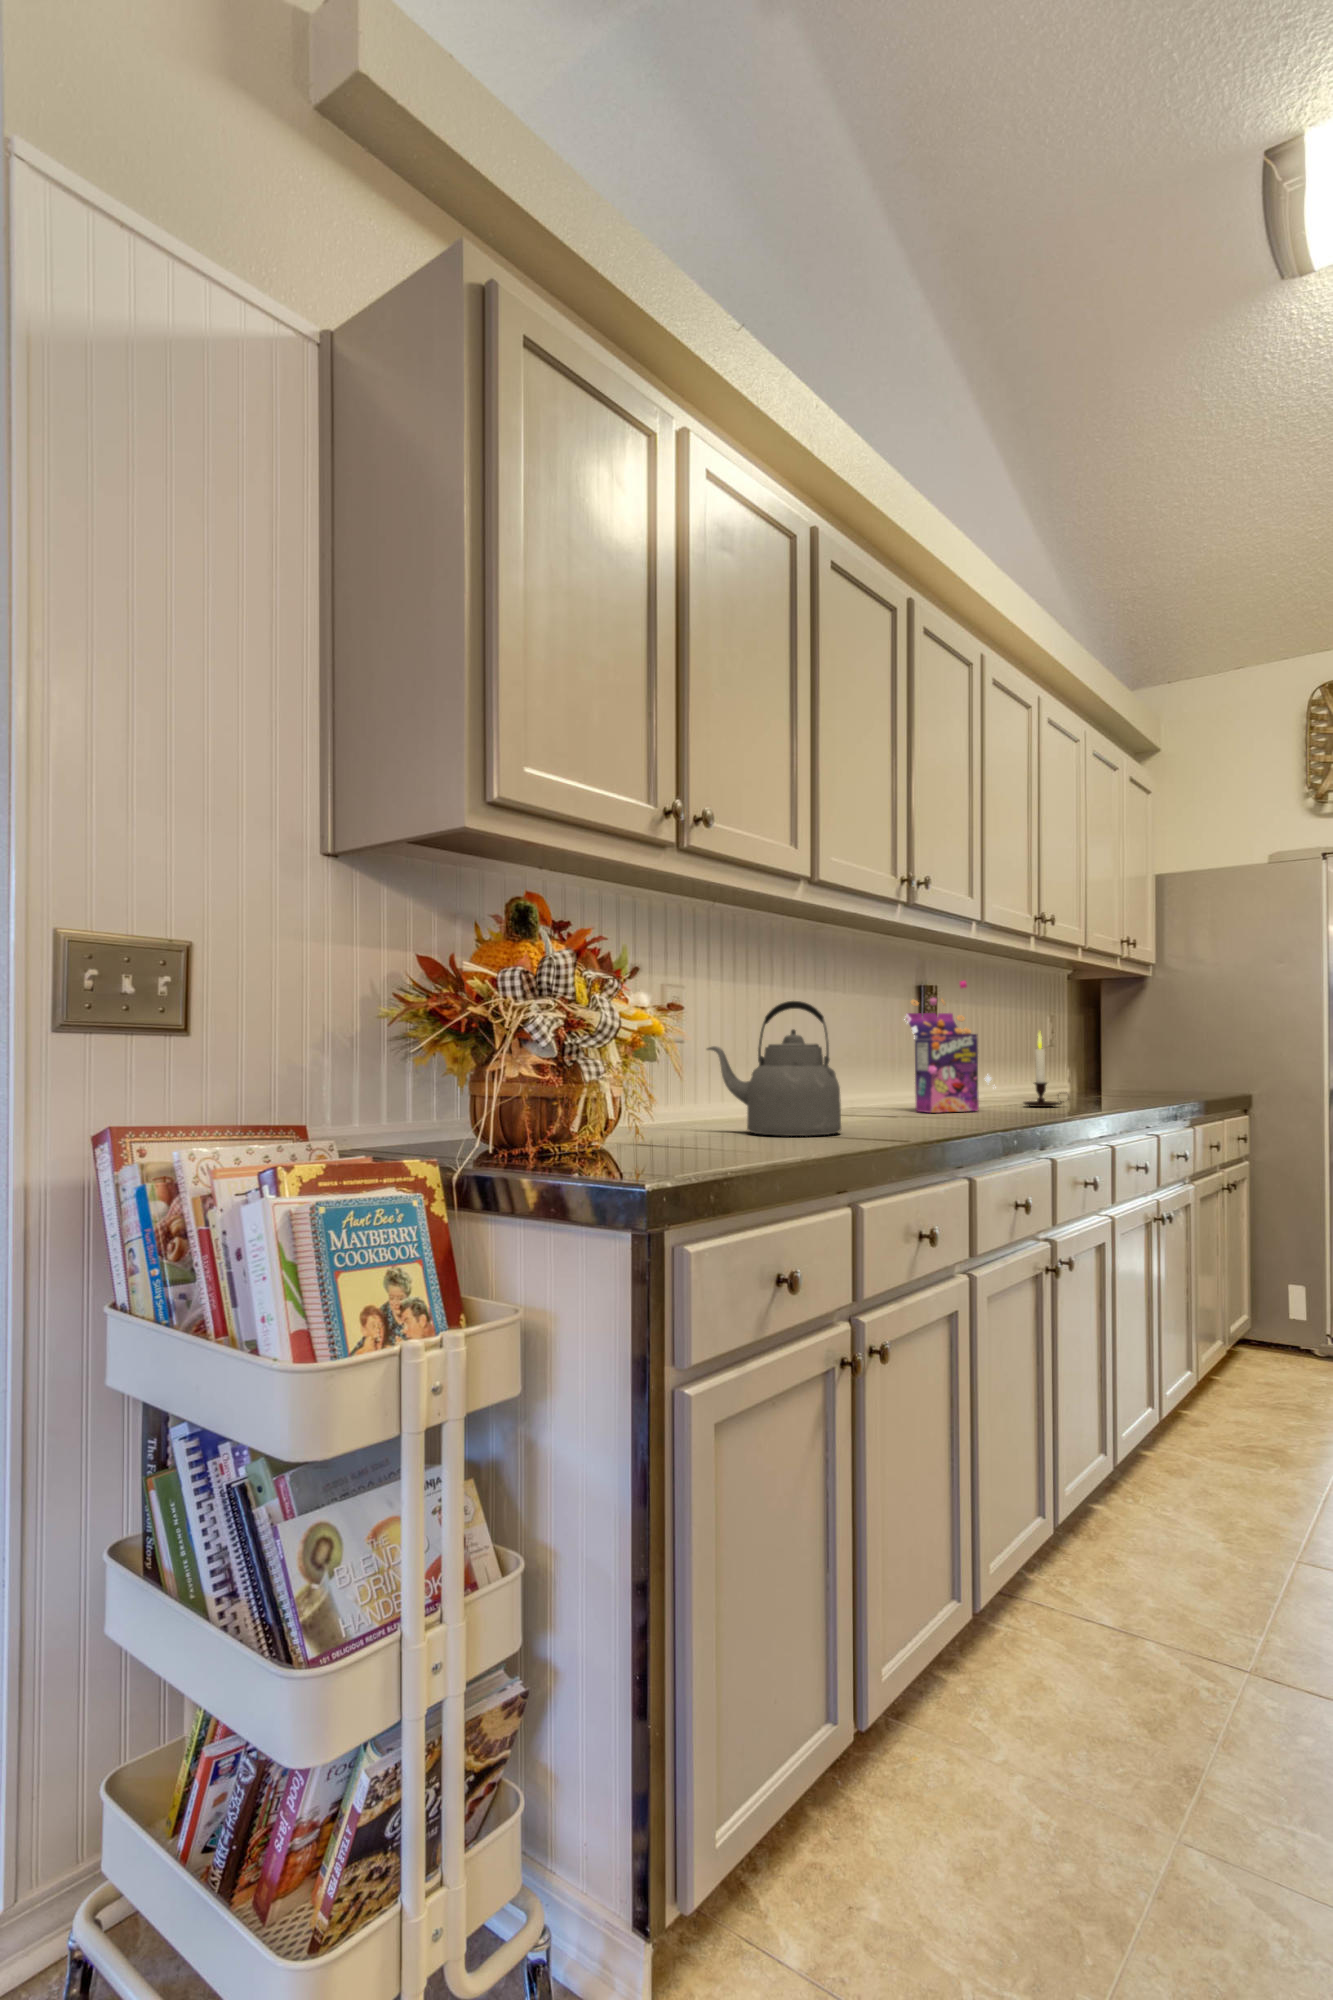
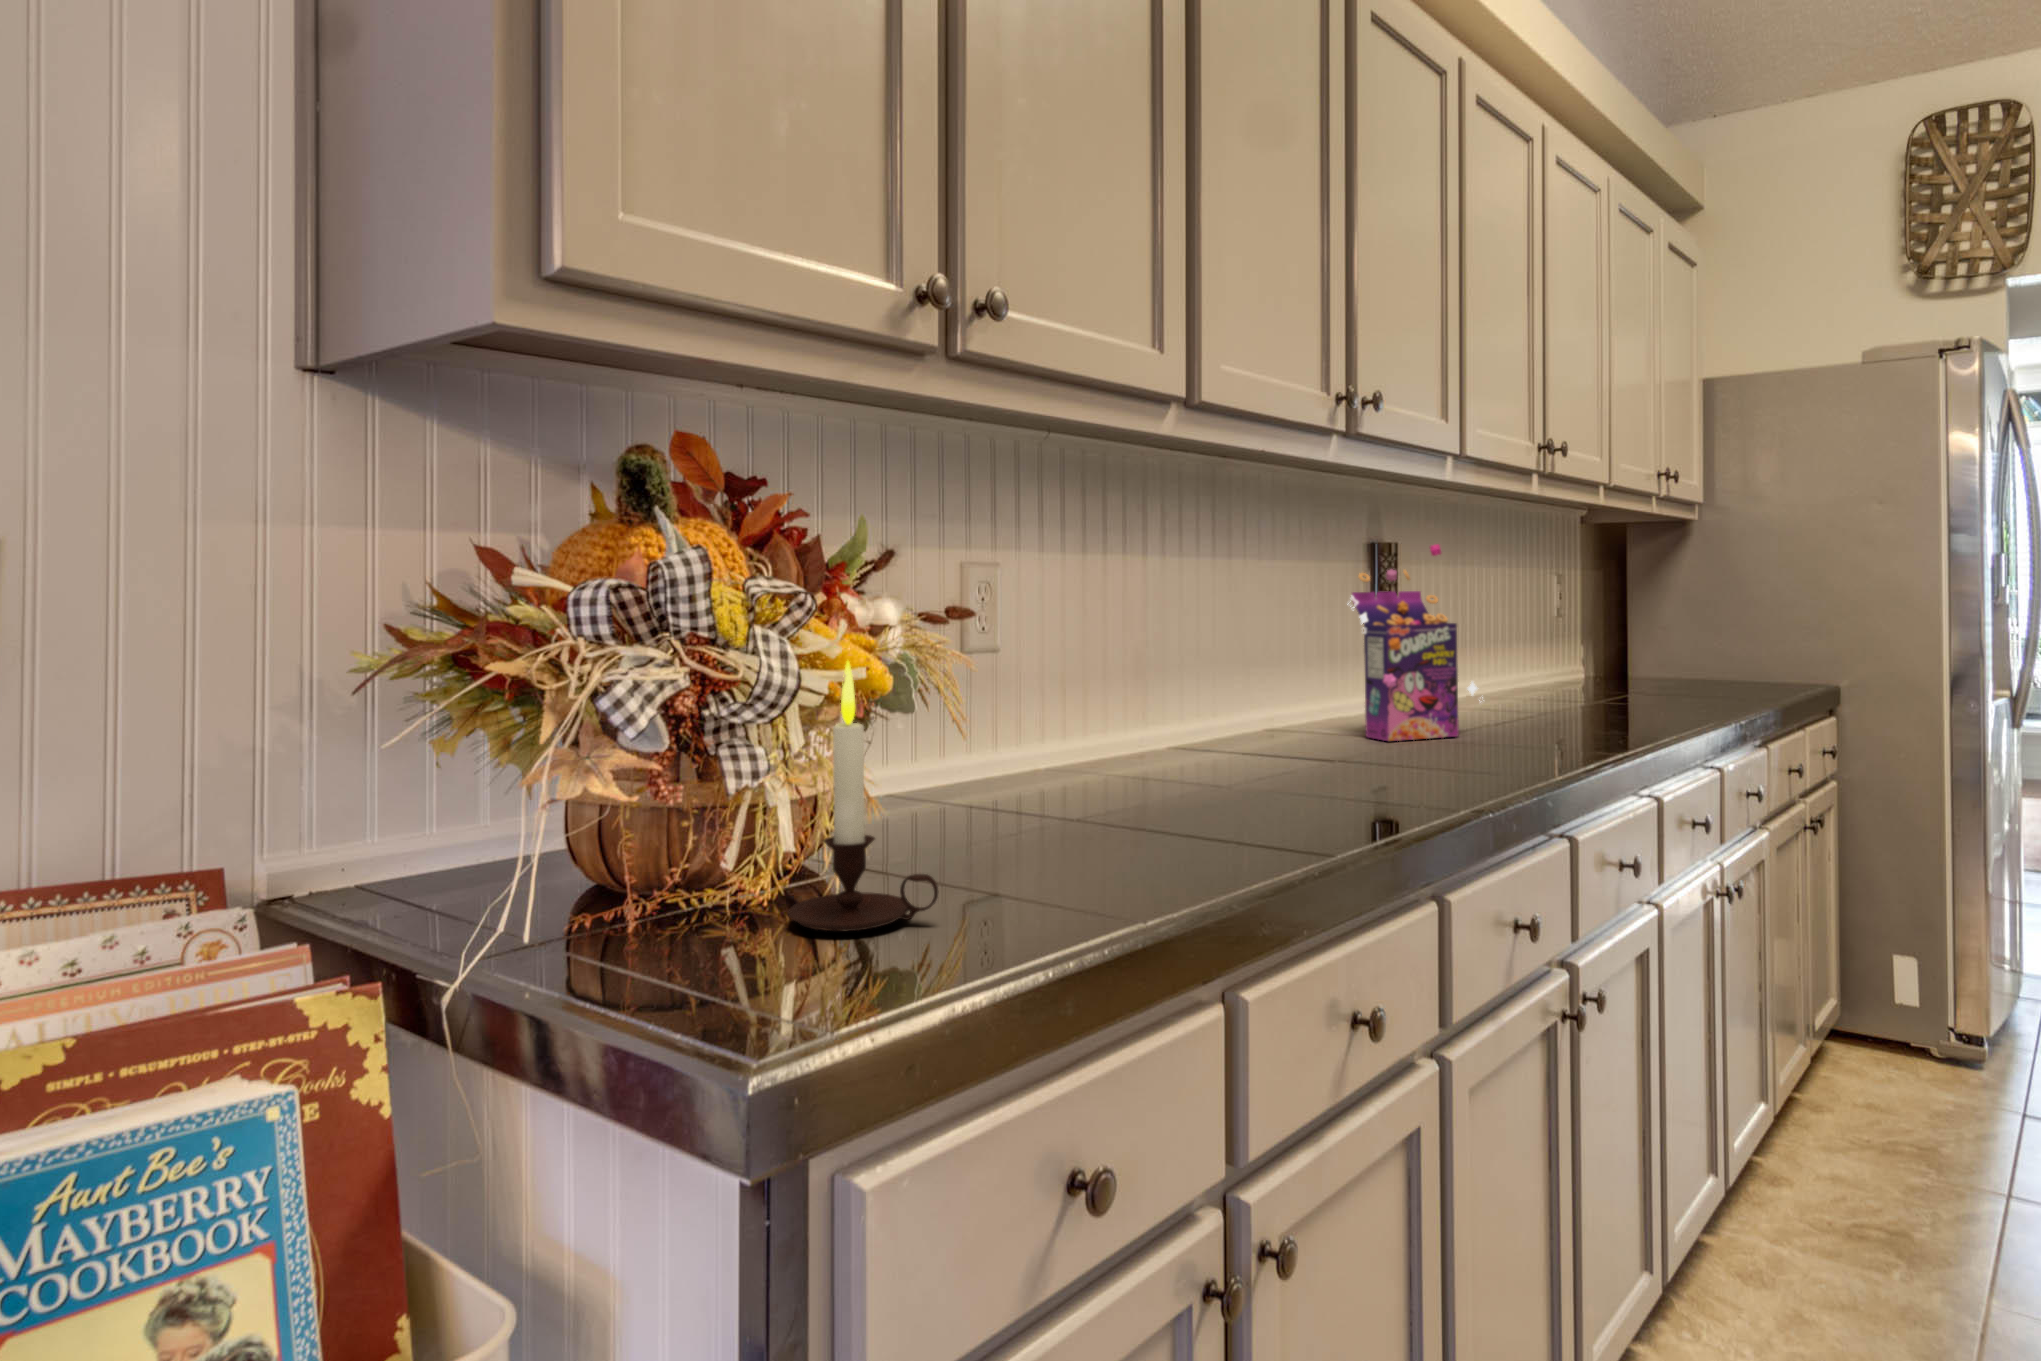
kettle: present [707,1001,841,1136] -> none [1023,600,1237,825]
candle: present [1024,1033,1062,1107] -> present [788,661,938,931]

